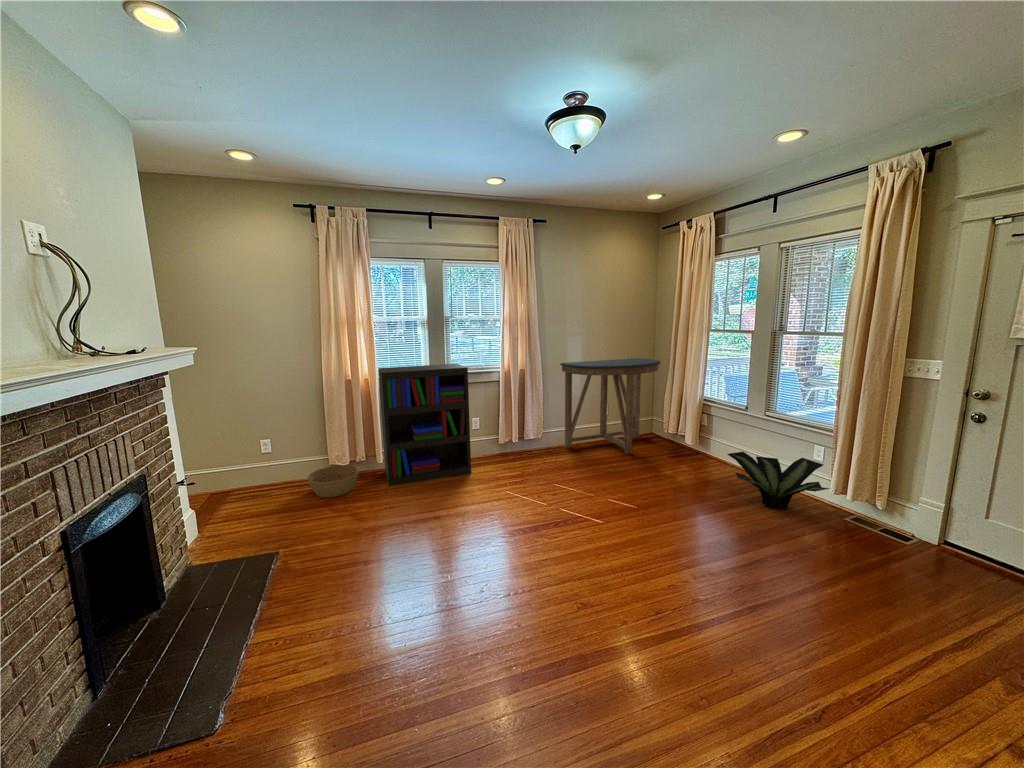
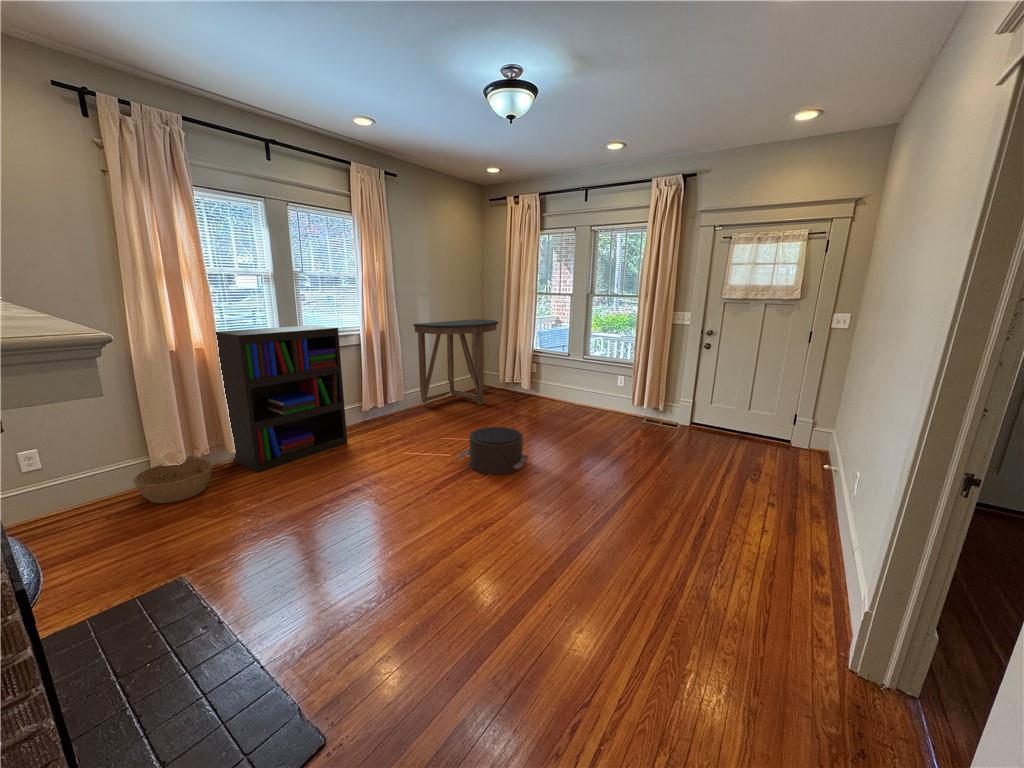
potted plant: present [727,452,829,510] -> none [568,386,639,424]
pouf: none [541,485,619,545] -> present [458,427,529,475]

